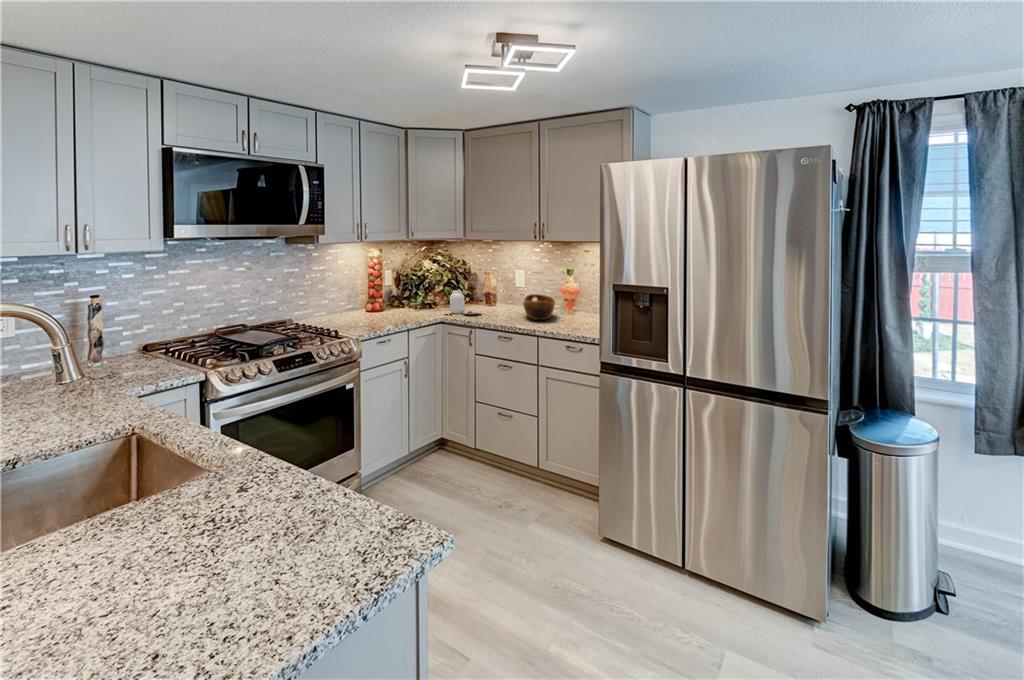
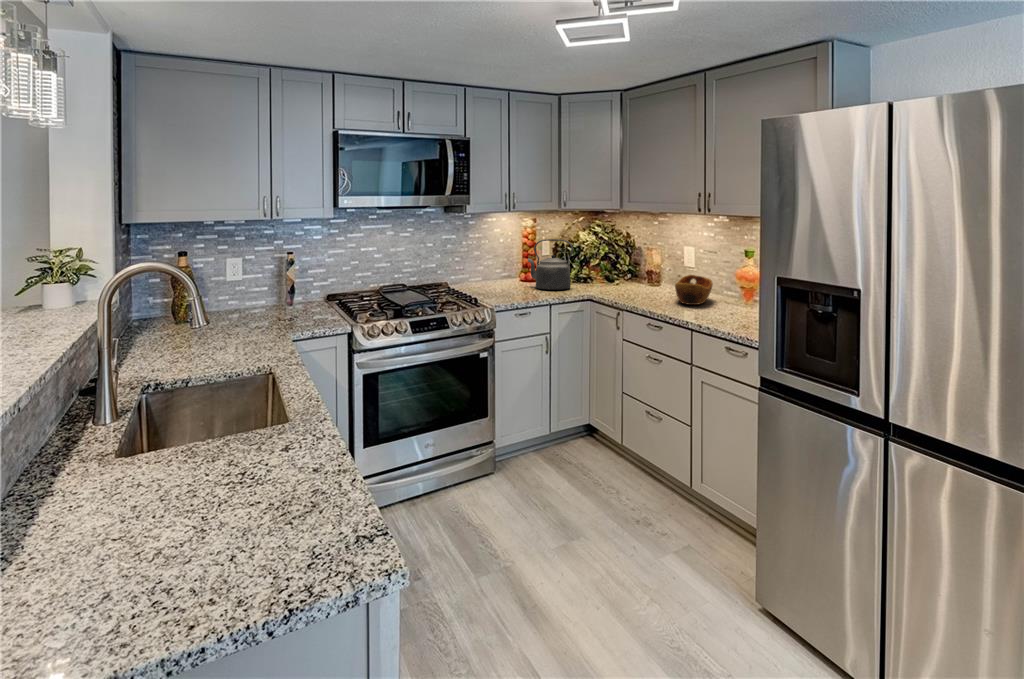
kettle: none [377,268,422,317] -> present [528,239,573,290]
jar: present [450,290,481,314] -> none [592,265,633,292]

